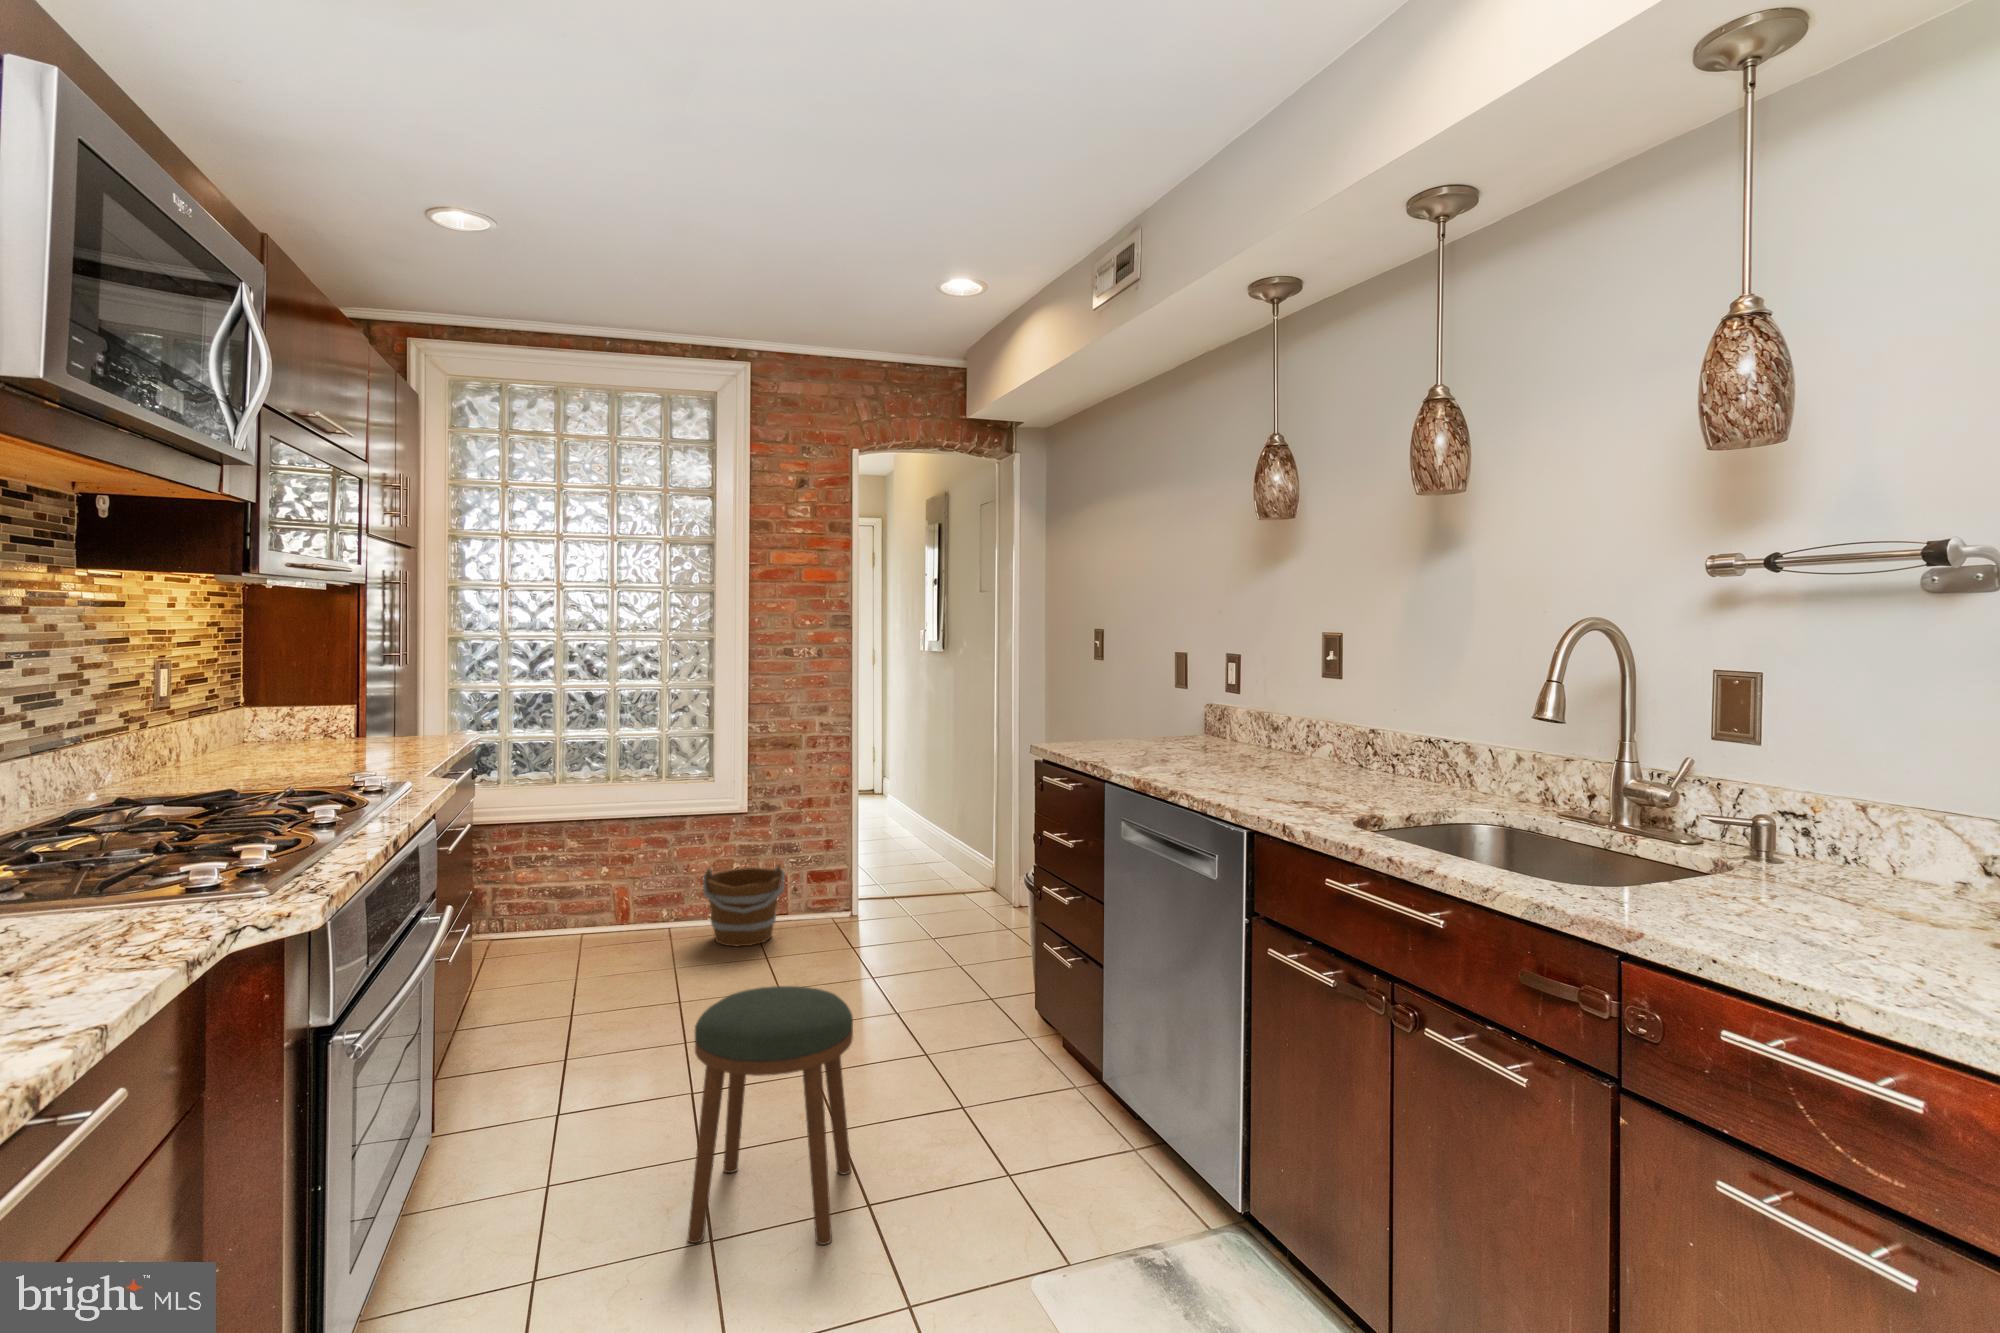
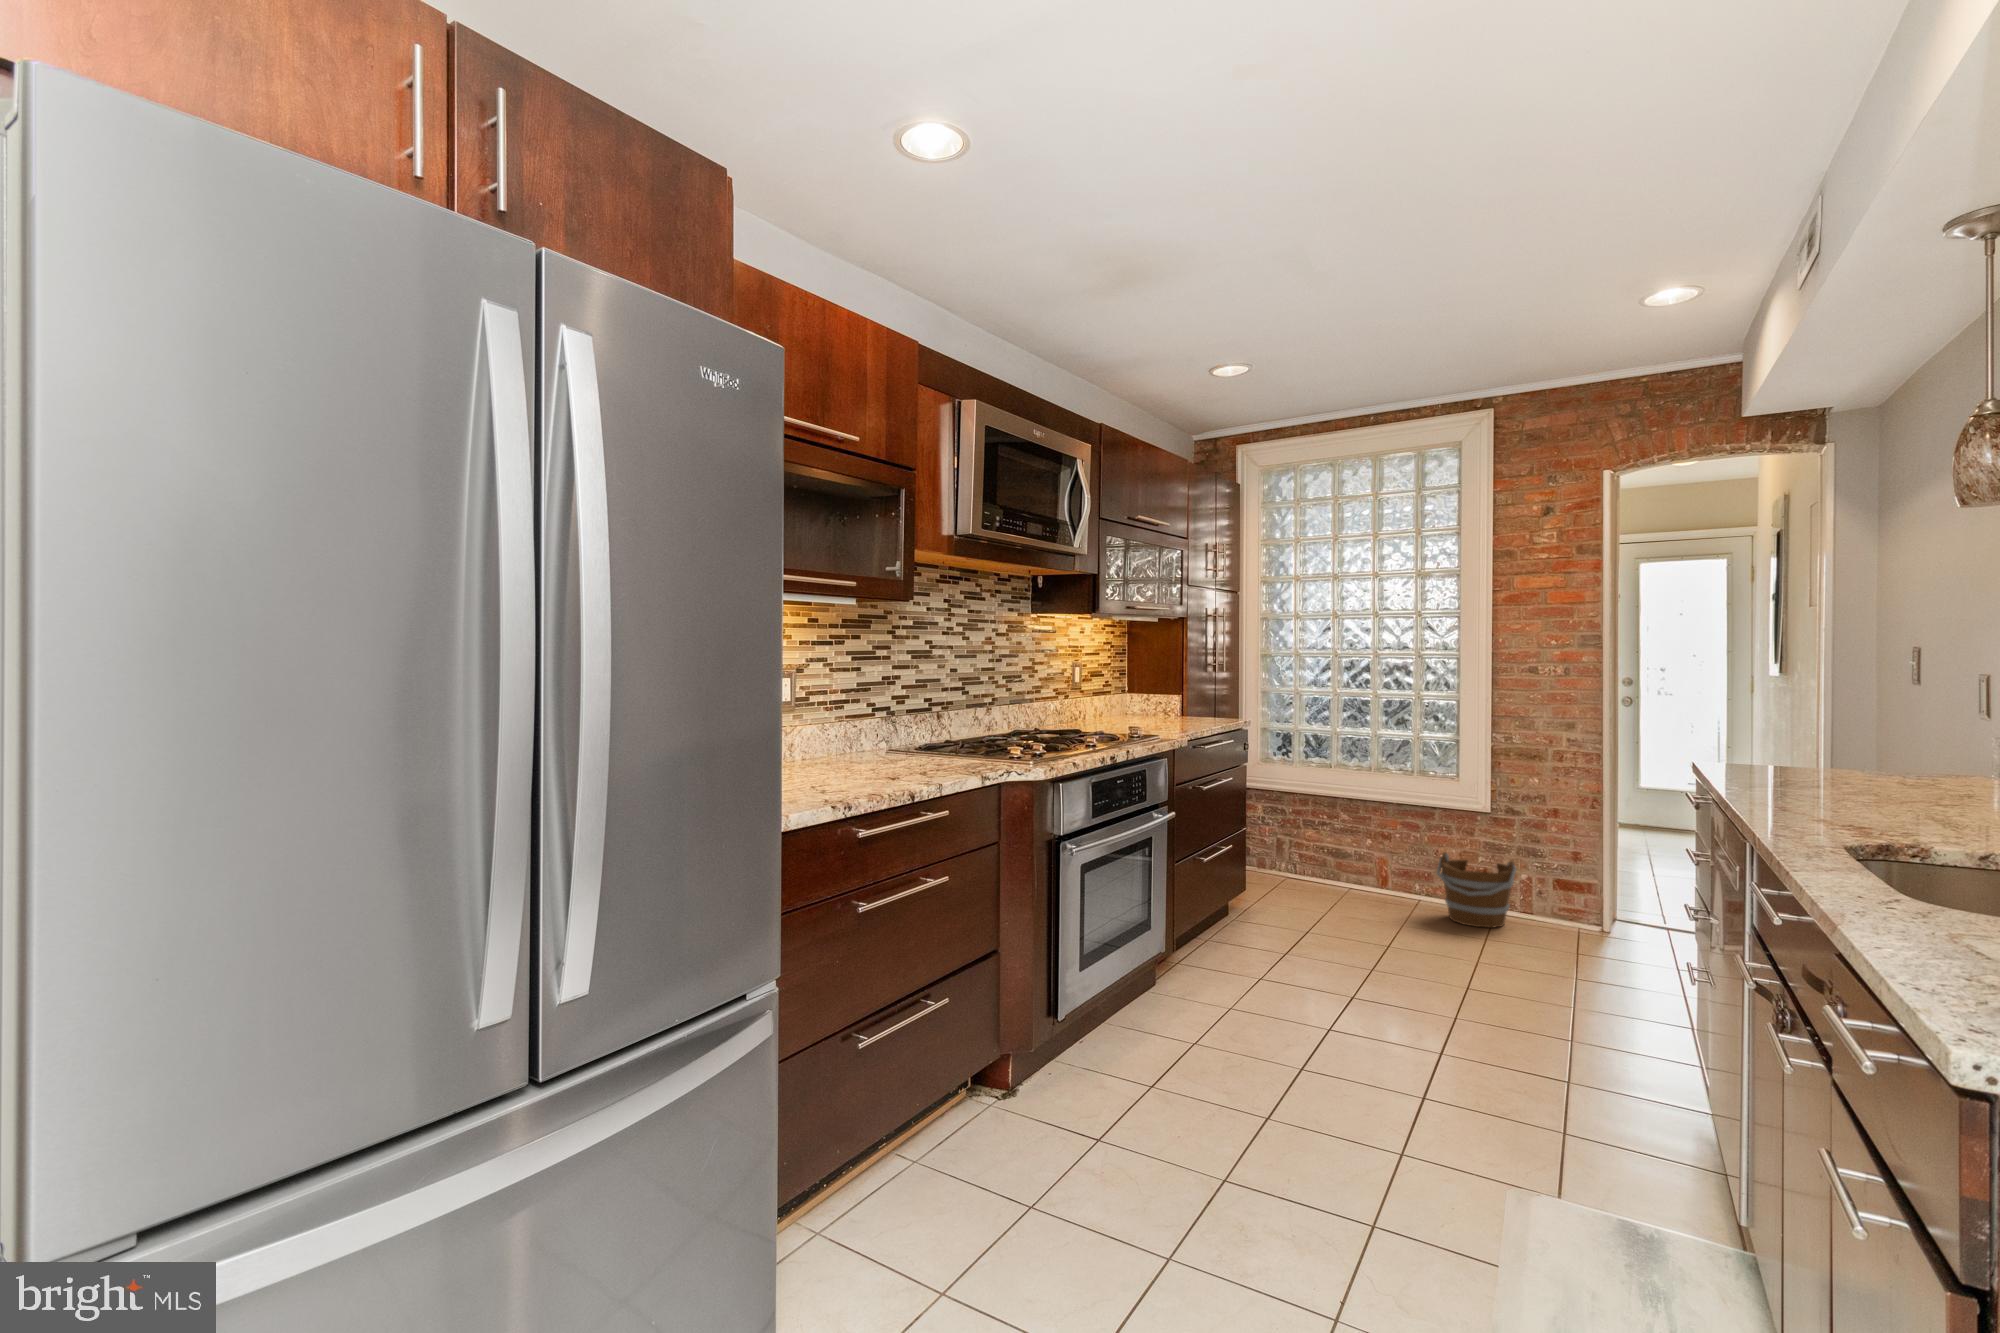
stool: present [688,986,853,1245] -> none [1269,902,1415,1094]

